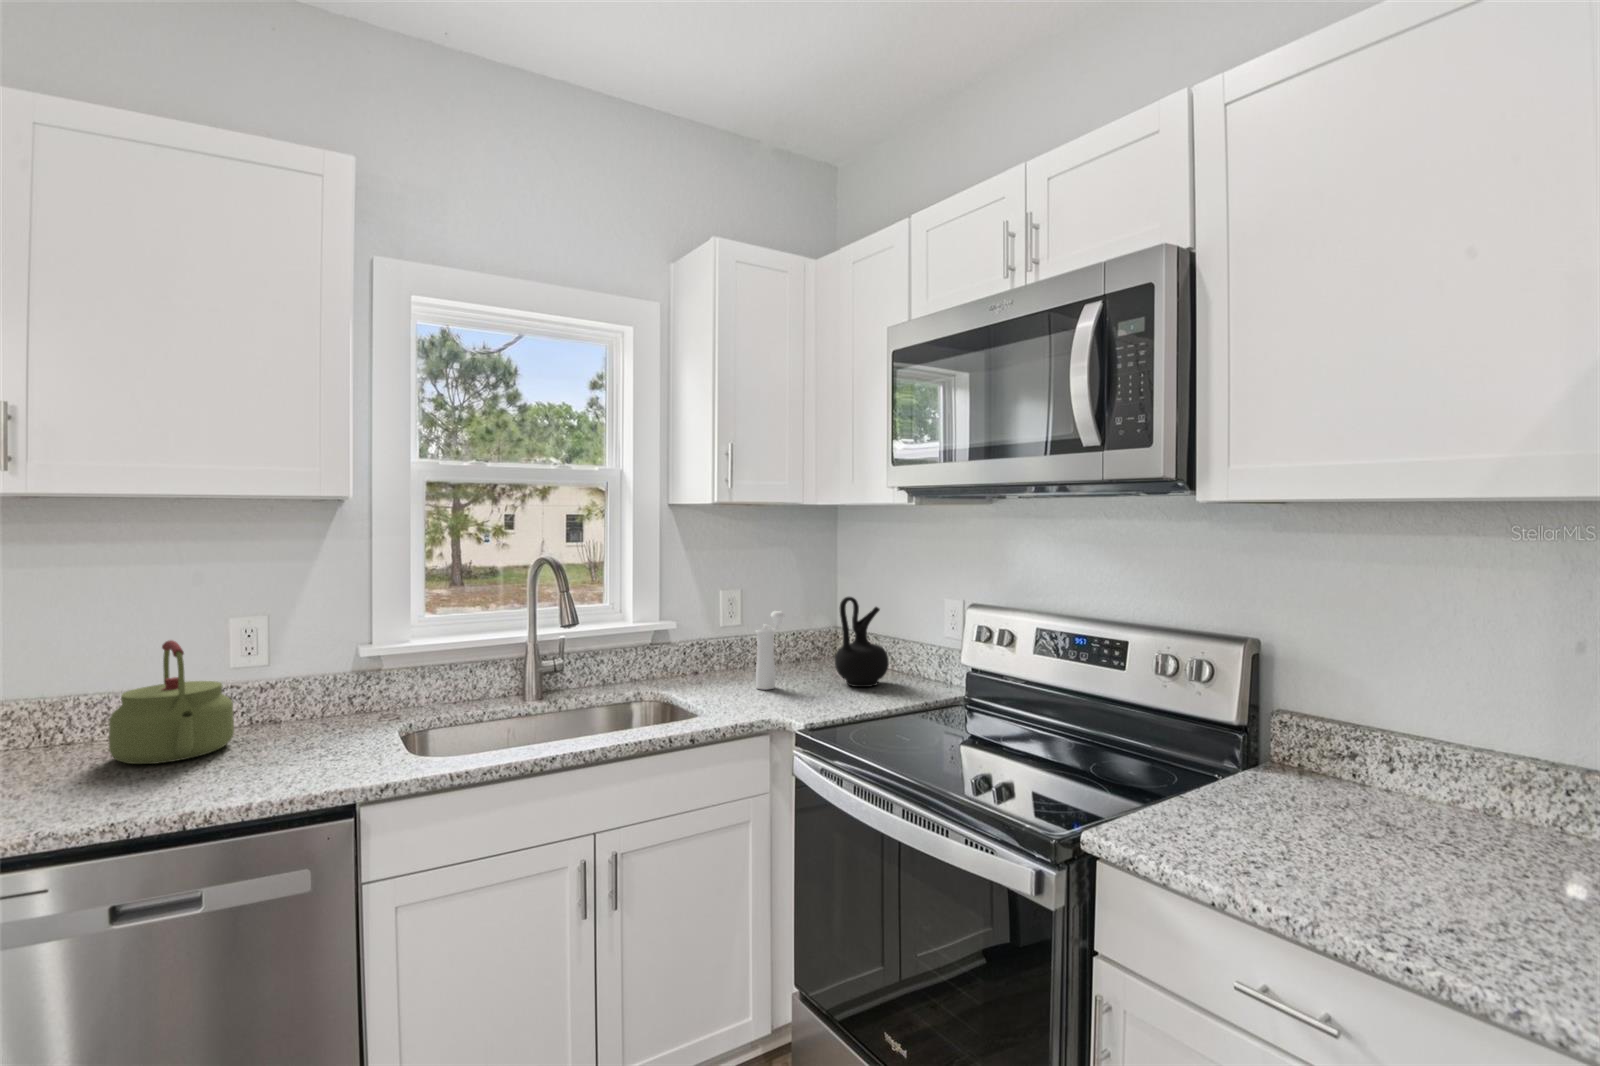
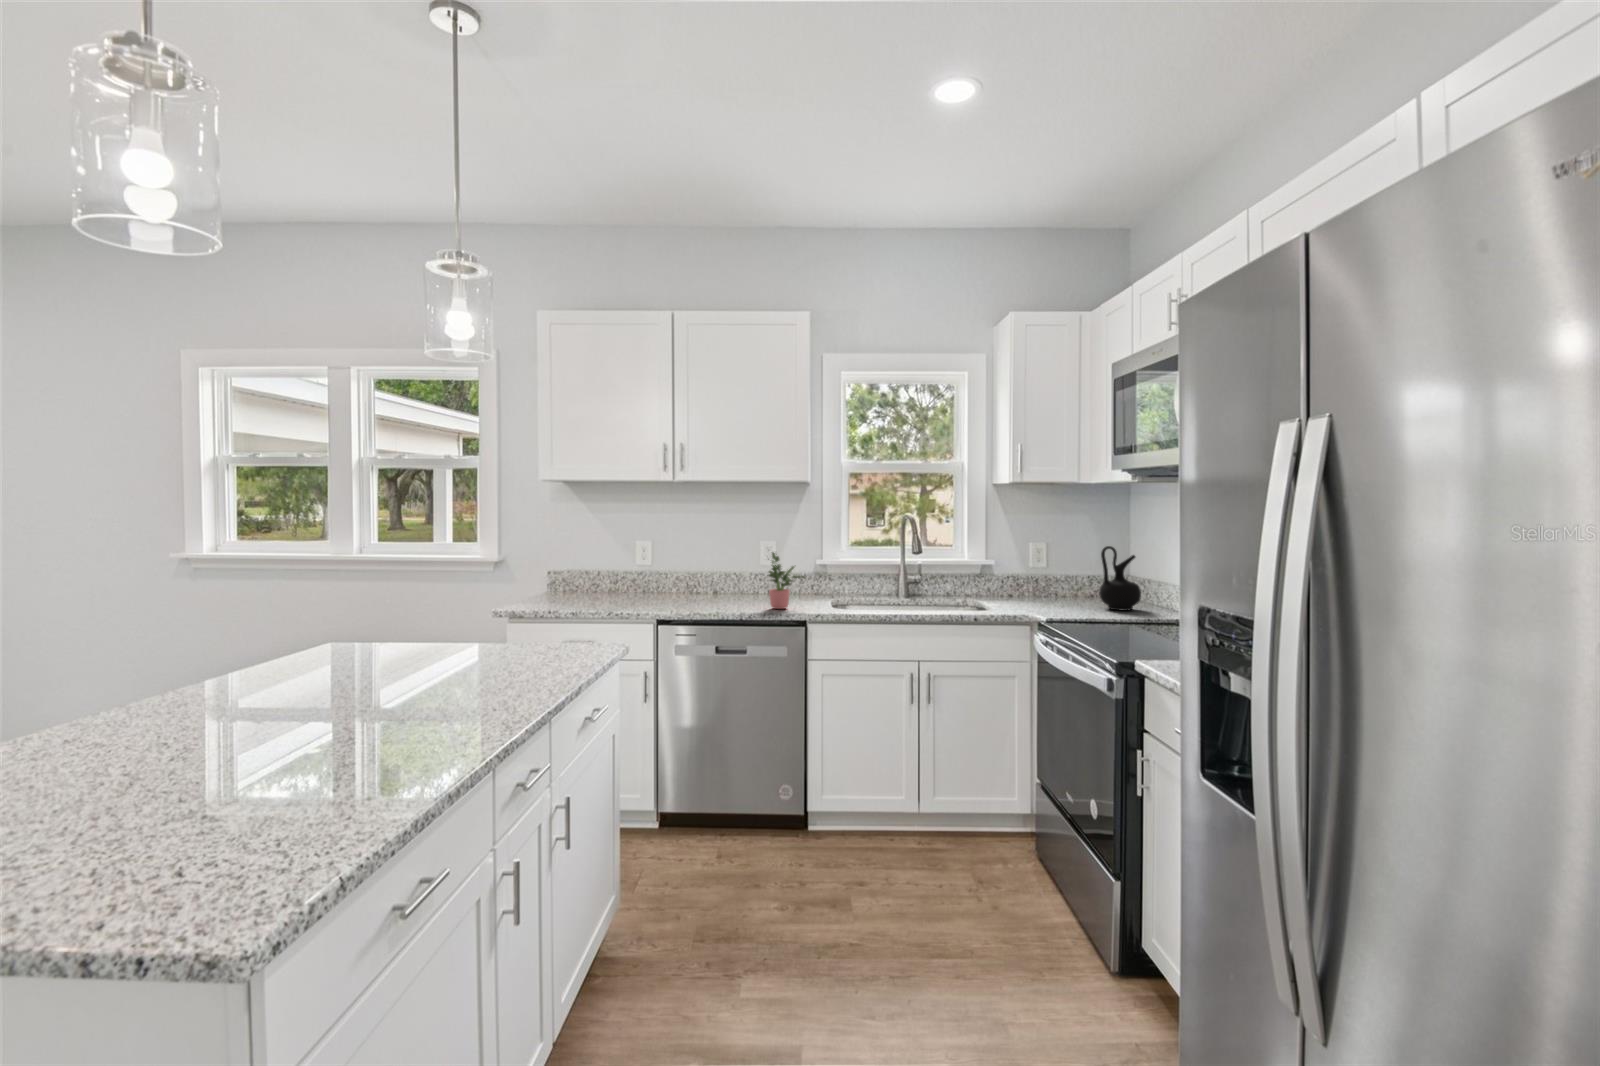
pepper mill: present [756,611,784,690] -> none [1041,556,1068,606]
kettle: present [109,640,234,764] -> none [718,547,762,601]
potted plant: none [249,651,349,782] -> present [769,552,805,609]

